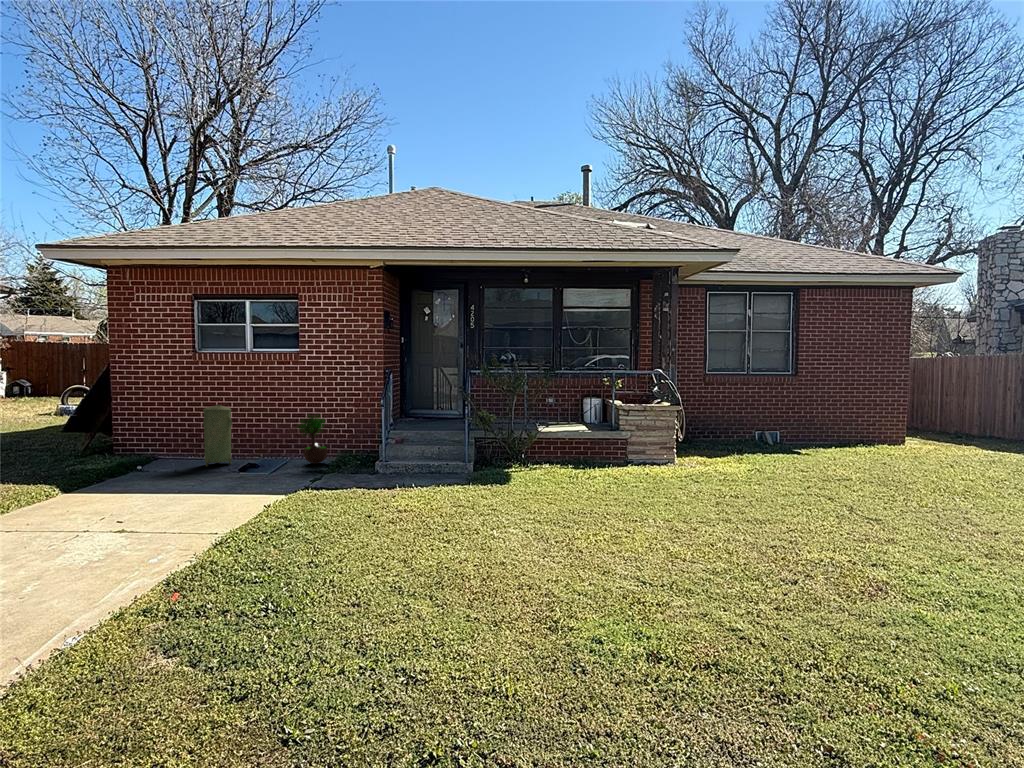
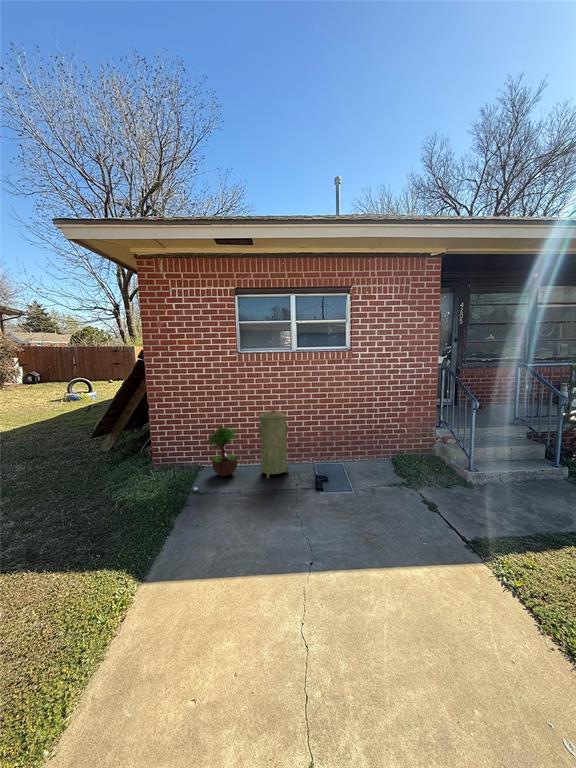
potted tree: present [298,416,328,464] -> present [206,426,237,476]

